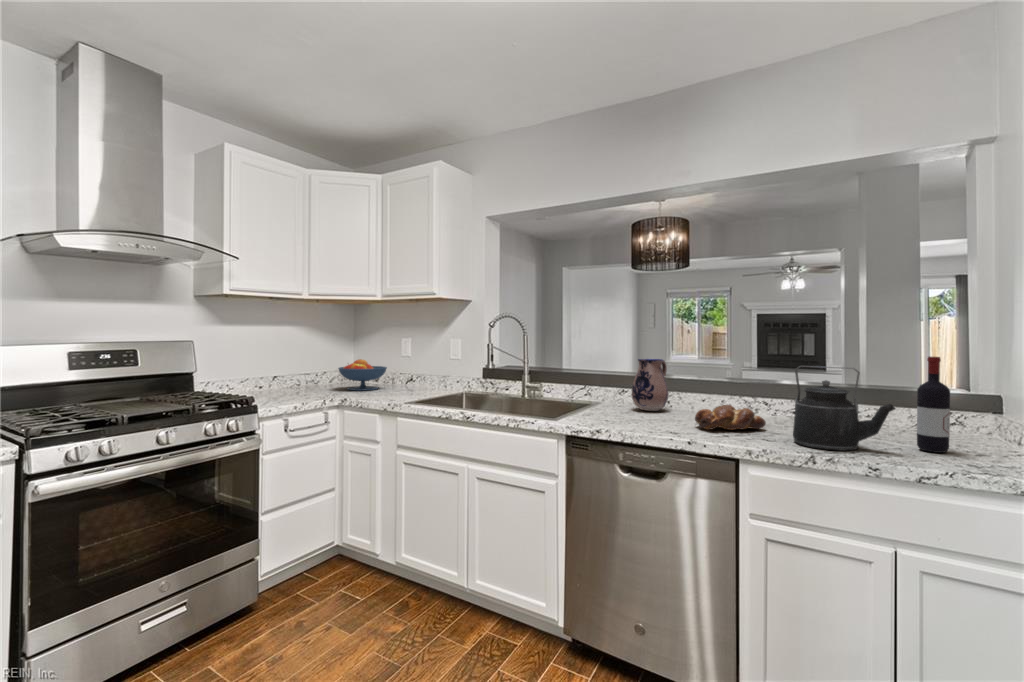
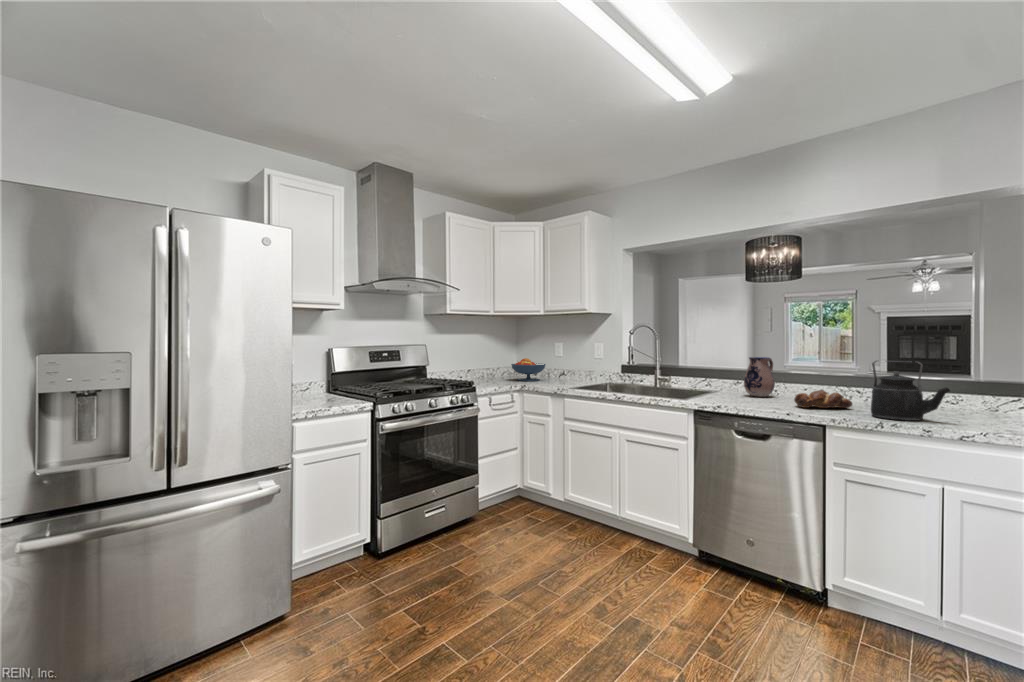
wine bottle: present [917,357,950,453] -> none [972,354,999,424]

